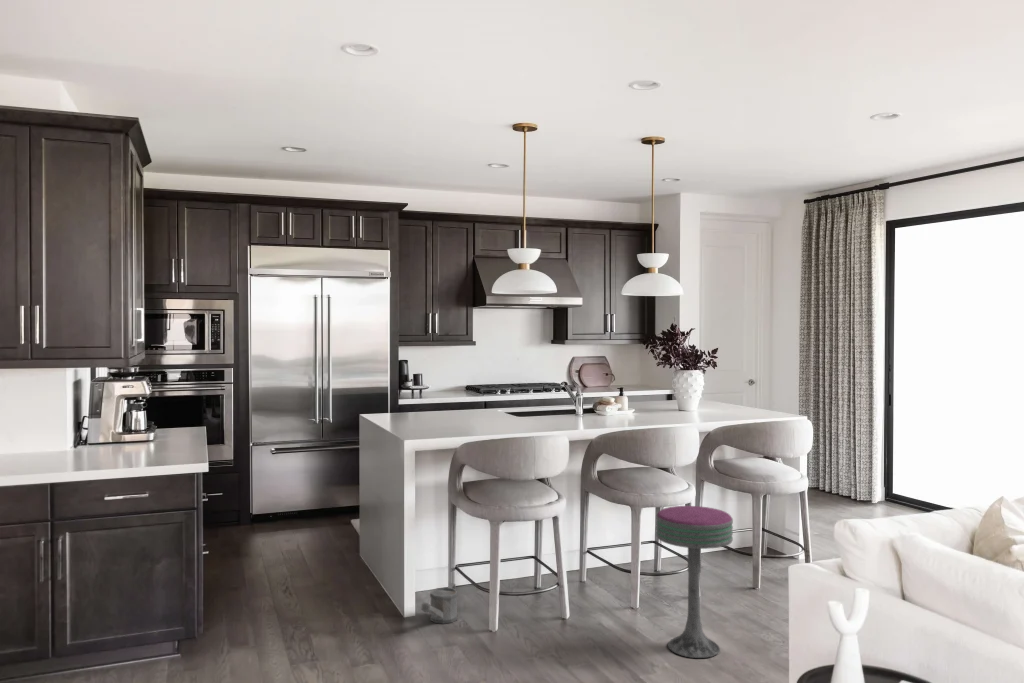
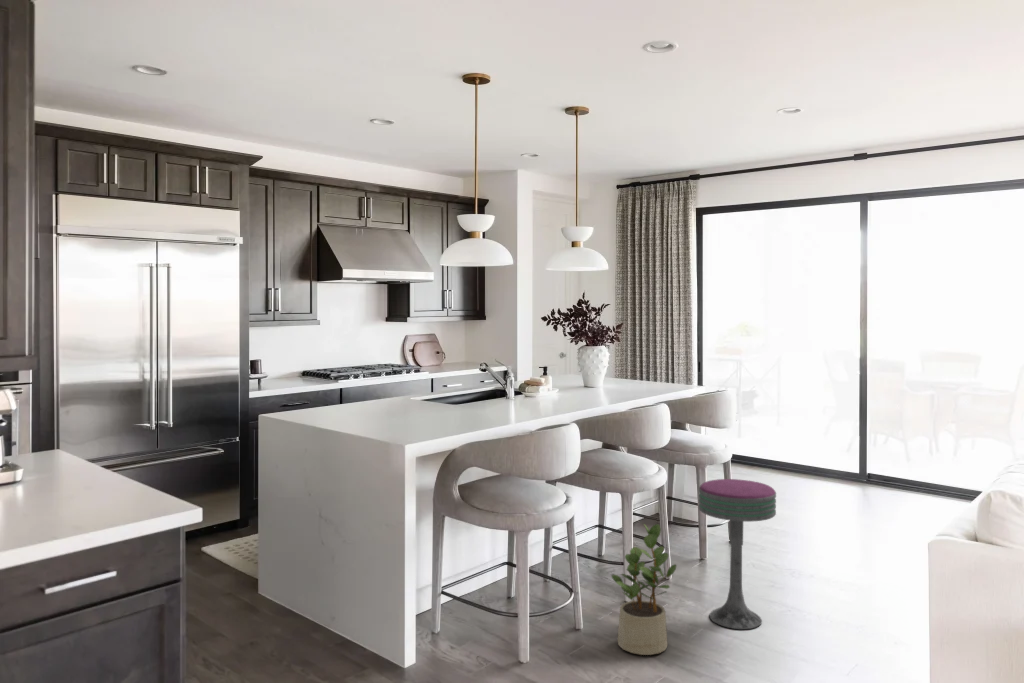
potted plant: none [549,535,607,658] -> present [612,524,676,655]
watering can: present [422,584,458,624] -> none [454,598,487,647]

